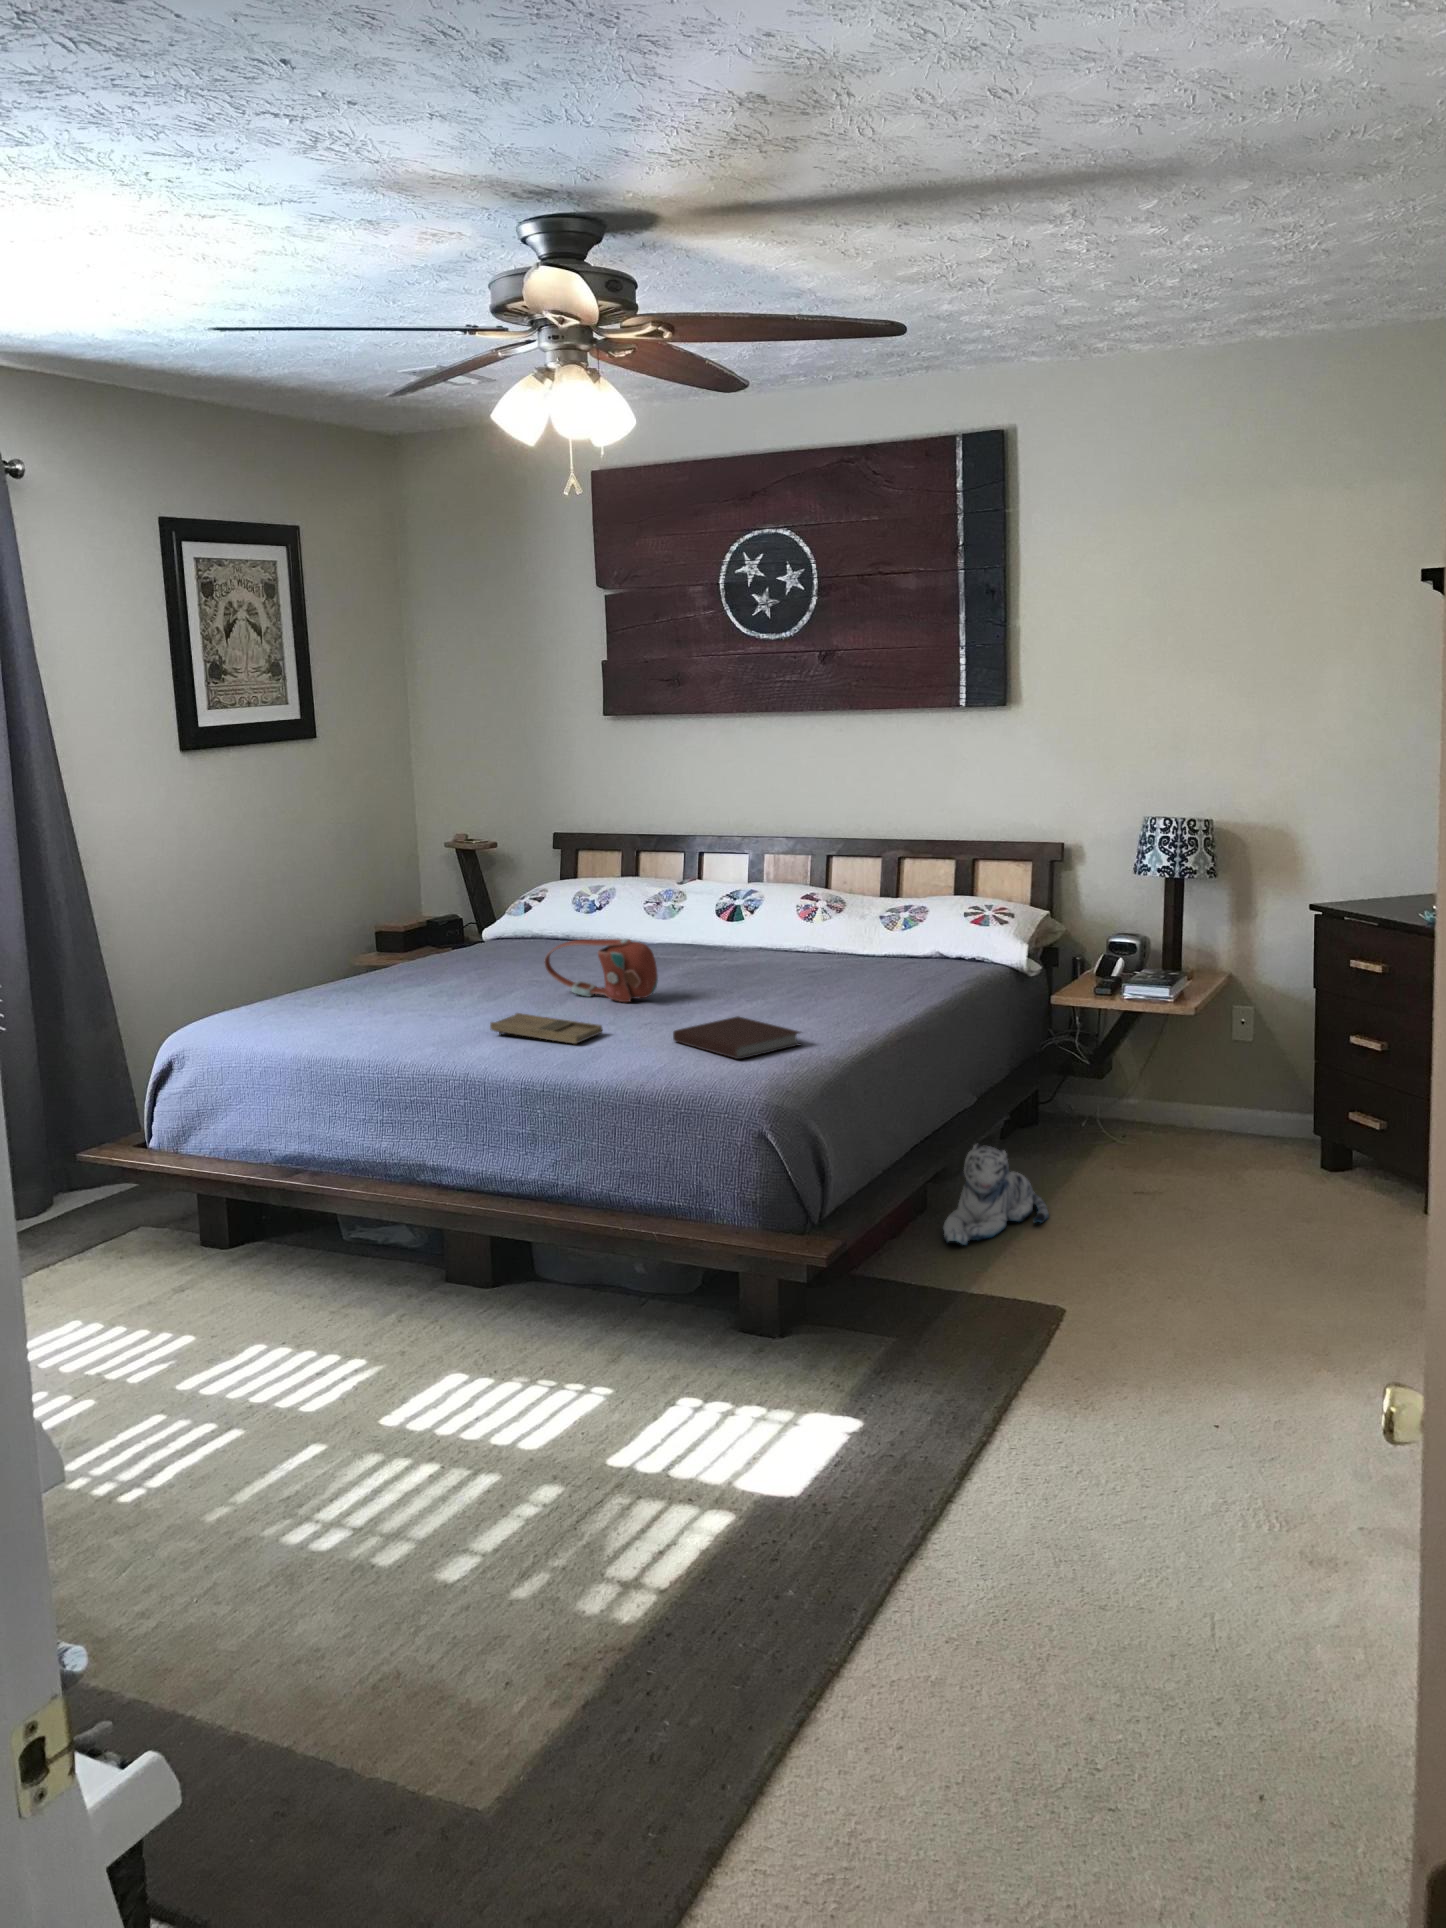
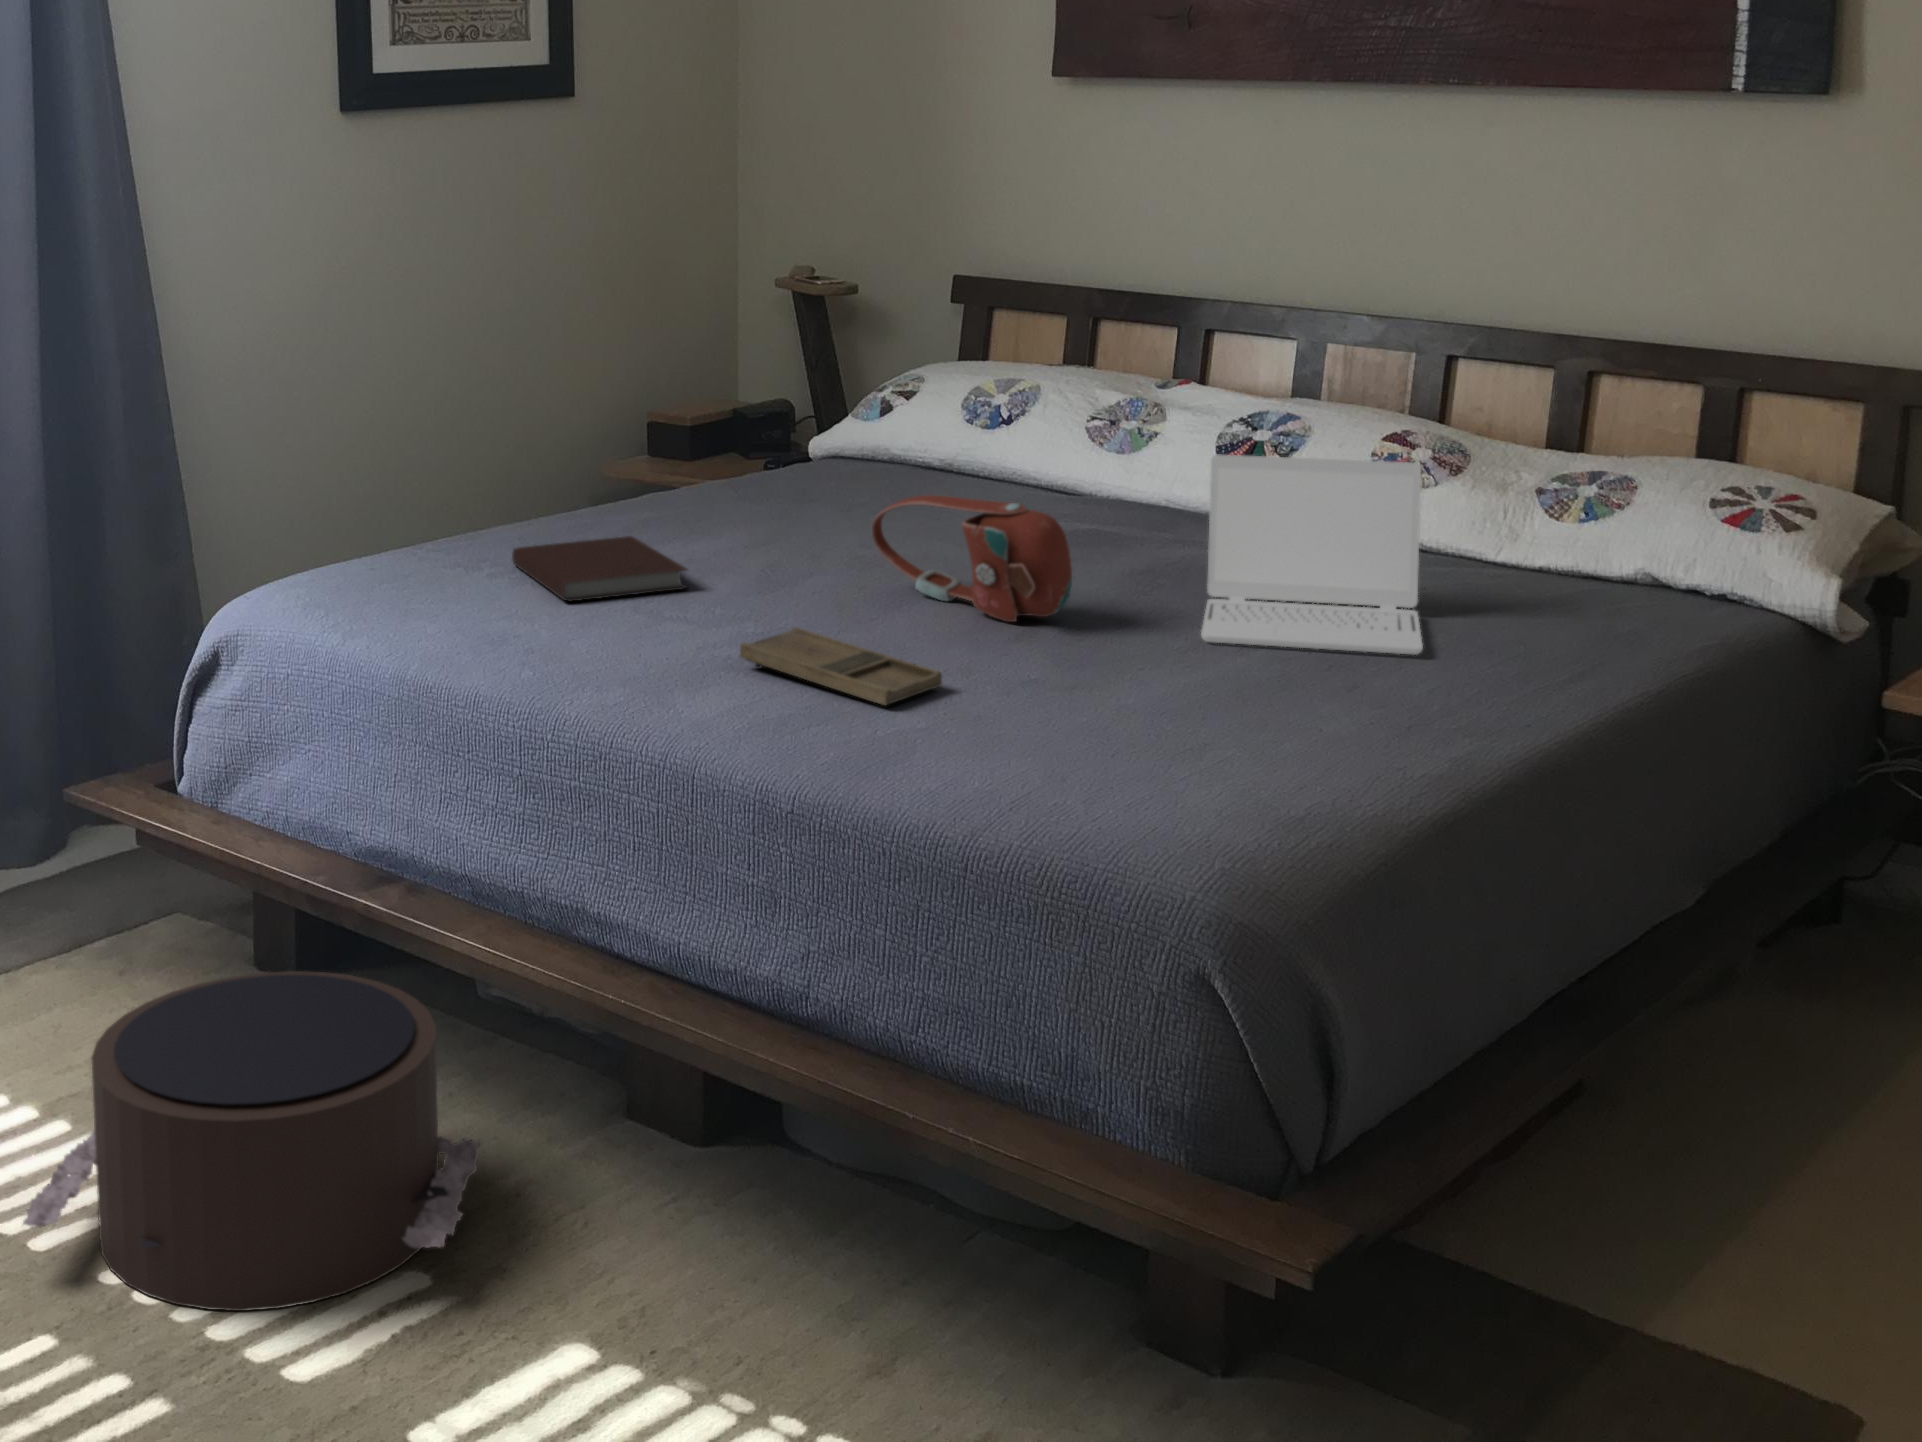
laptop: none [722,902,838,1002] -> present [1201,454,1423,654]
notebook: present [673,1017,800,1059] -> present [512,536,687,601]
plush toy: present [943,1144,1049,1245] -> none [1604,995,1845,1209]
pouf: none [132,1221,384,1397] -> present [23,971,481,1311]

